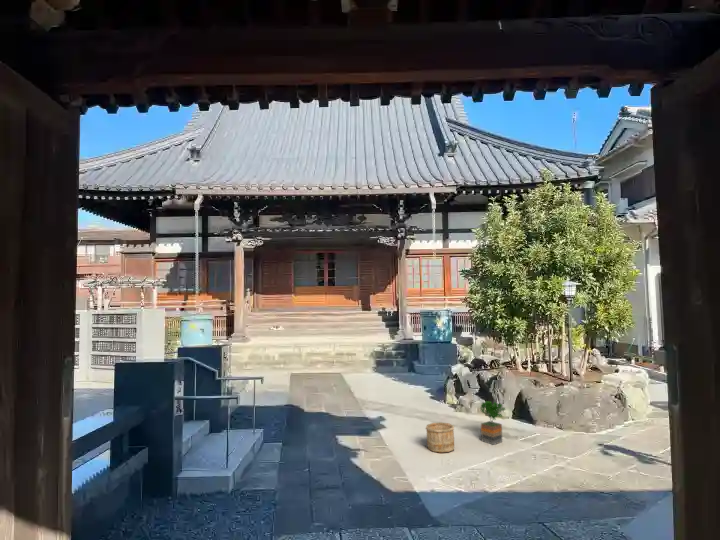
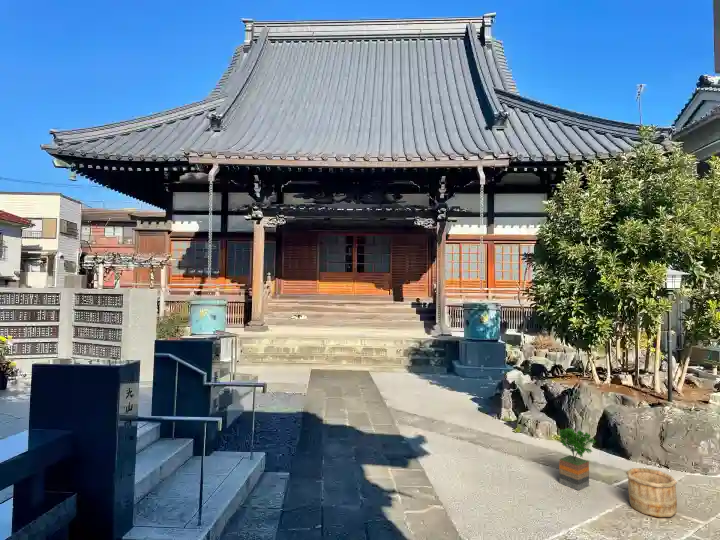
wooden bucket: present [426,422,454,453] -> present [626,468,677,517]

